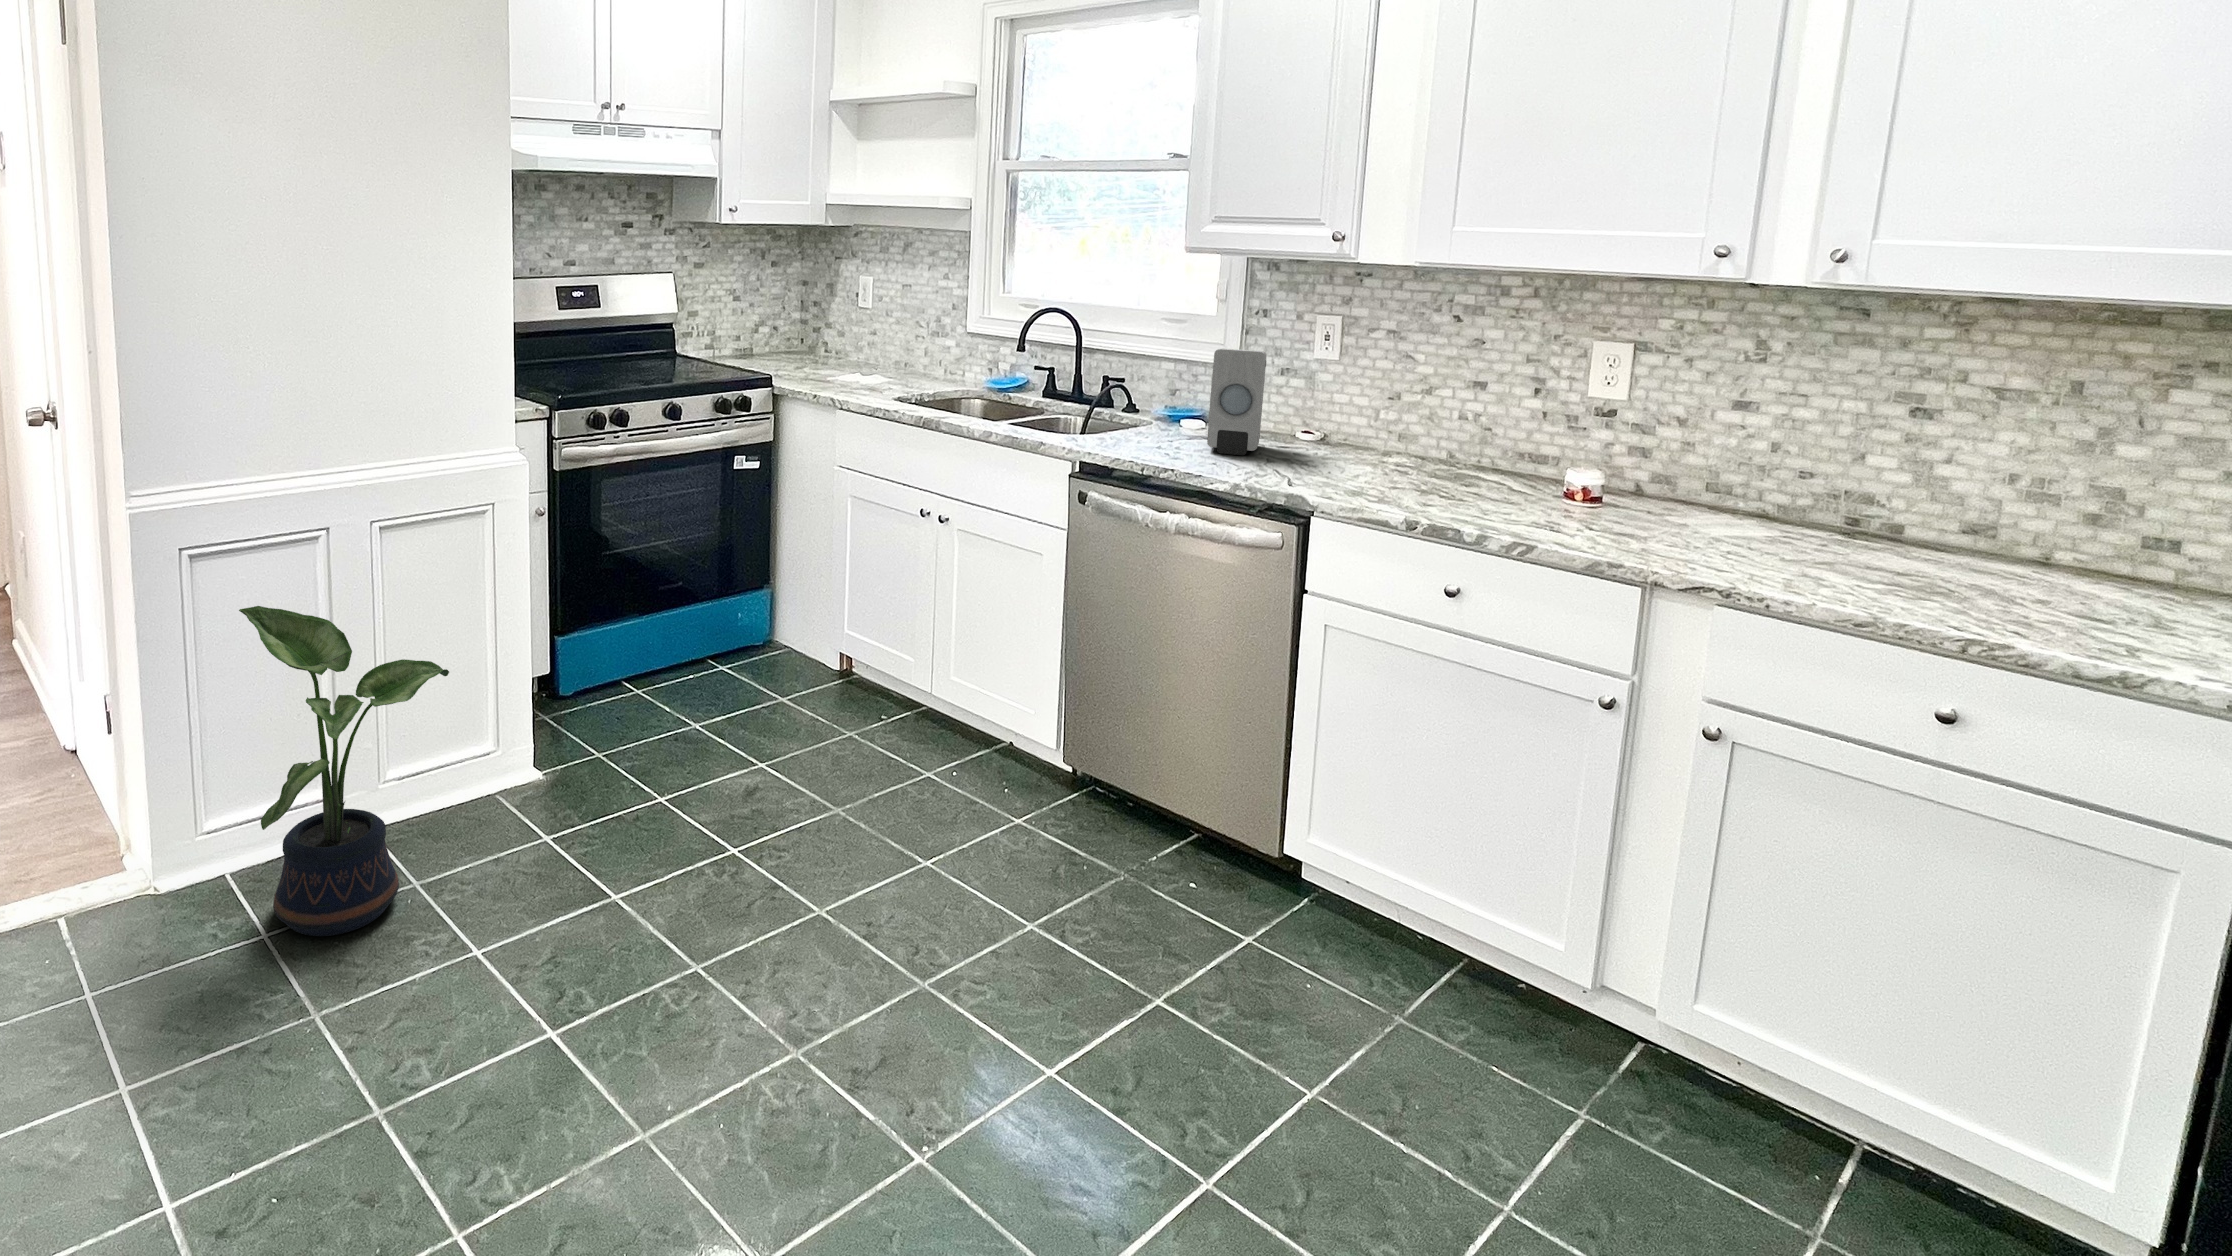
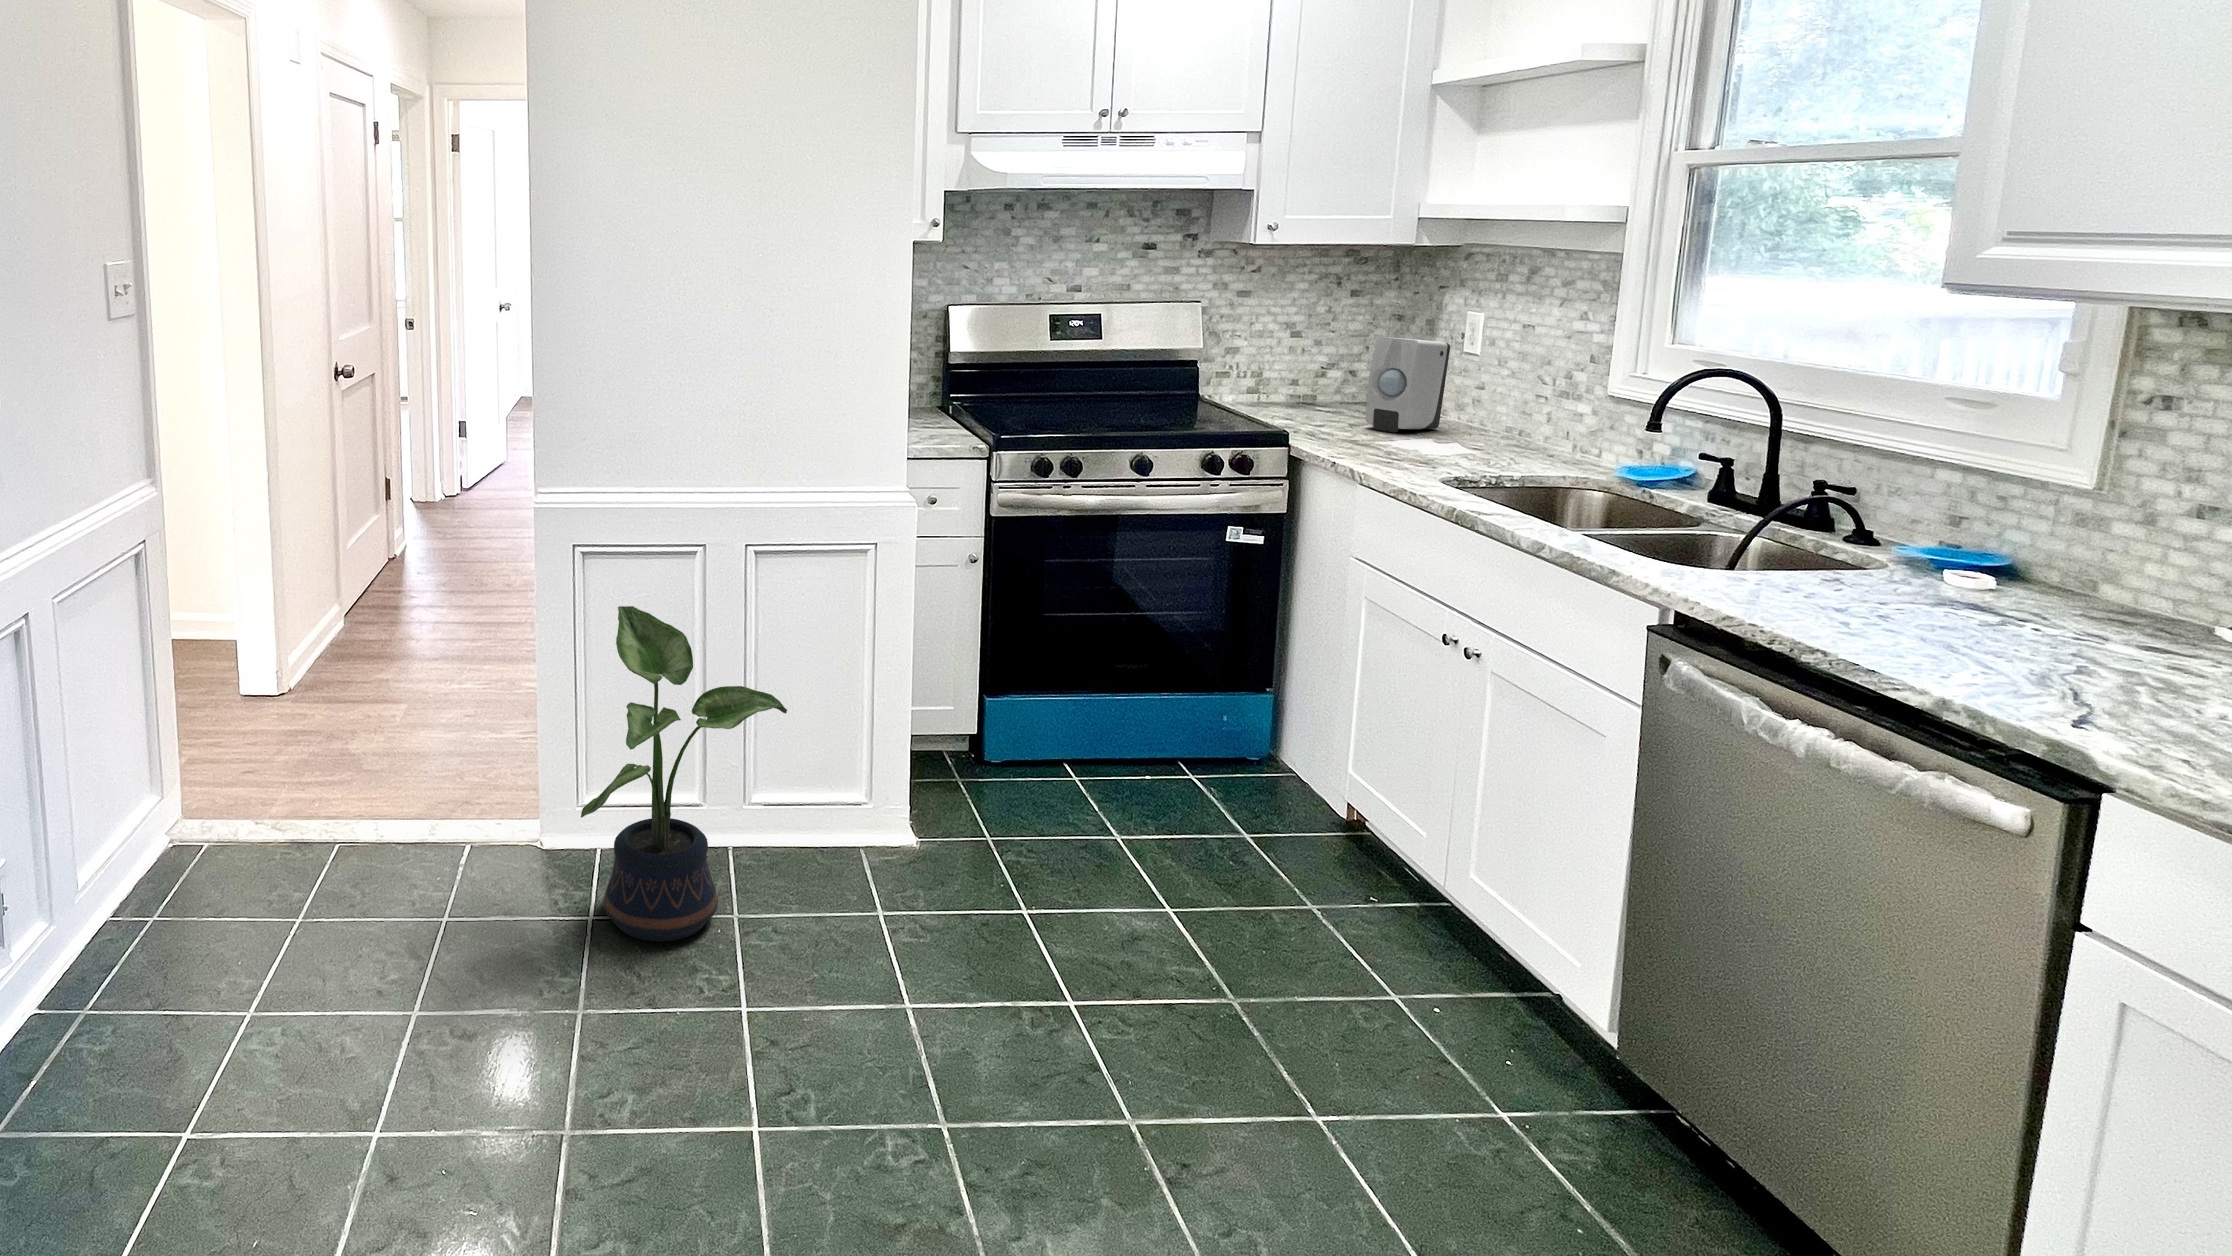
soap dispenser: present [1207,349,1266,455] -> present [1366,337,1450,432]

